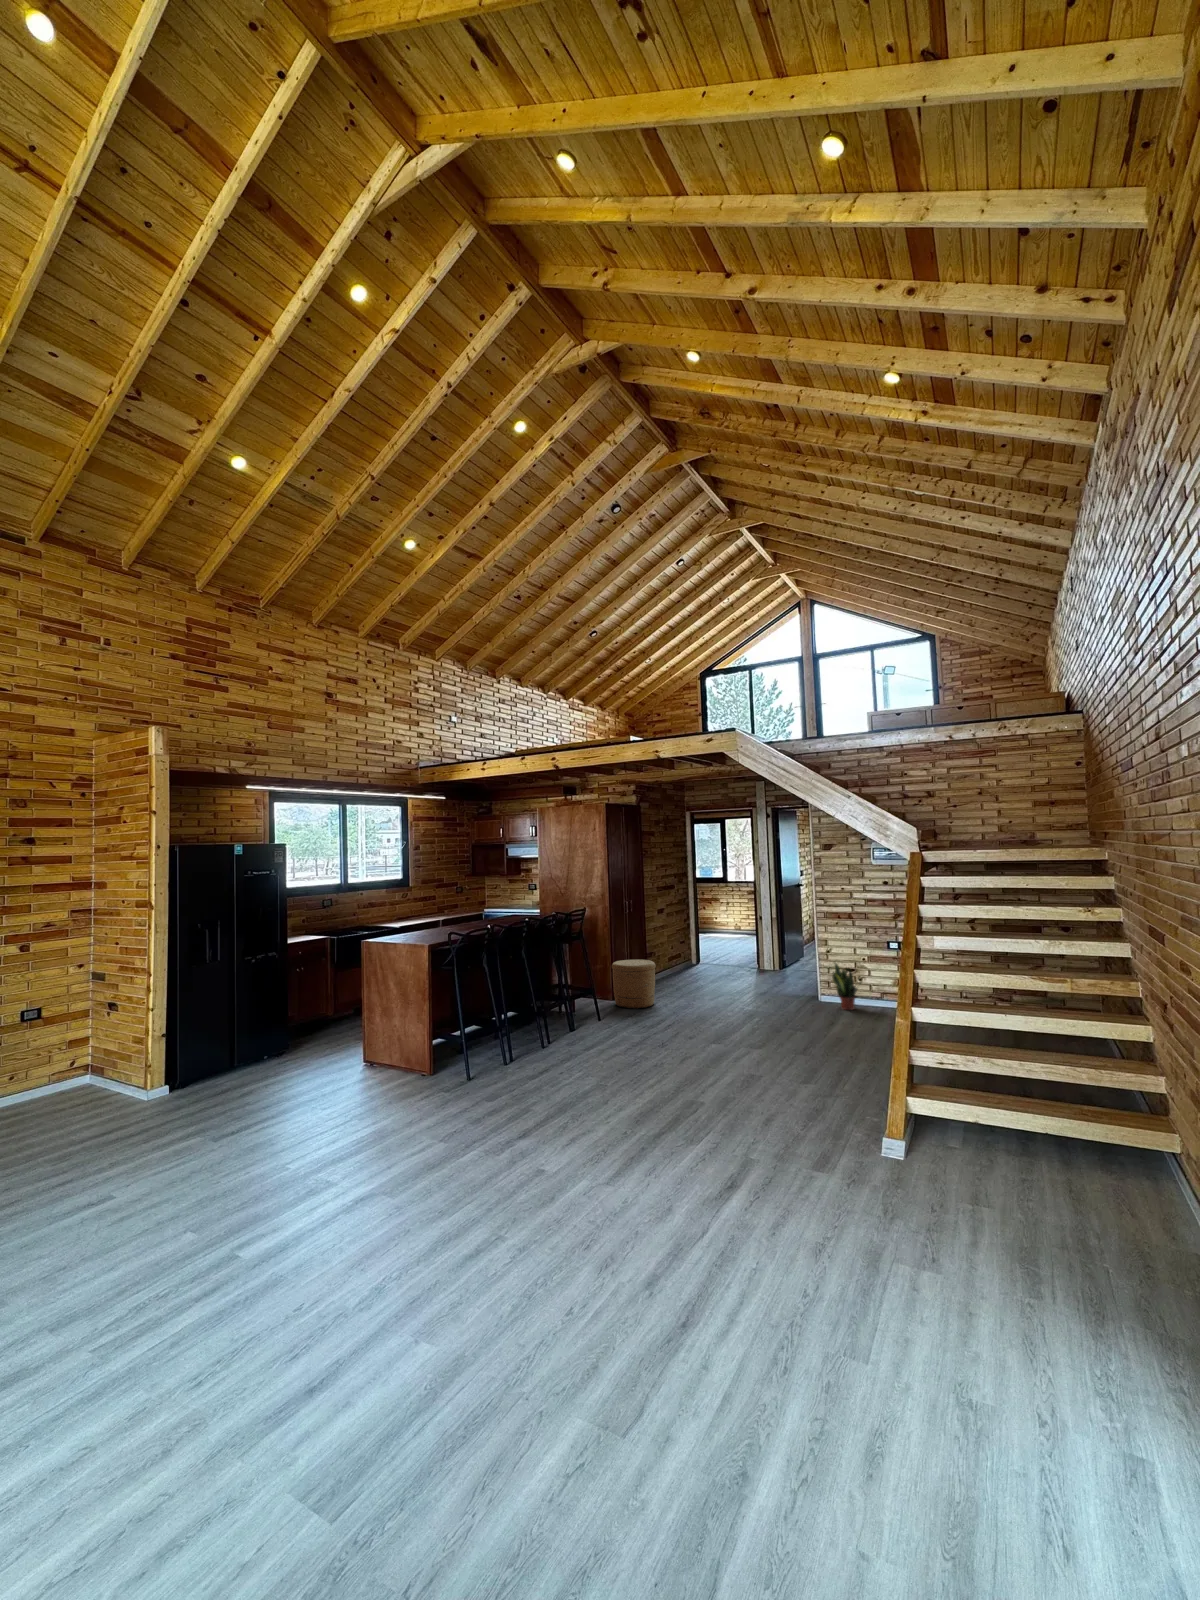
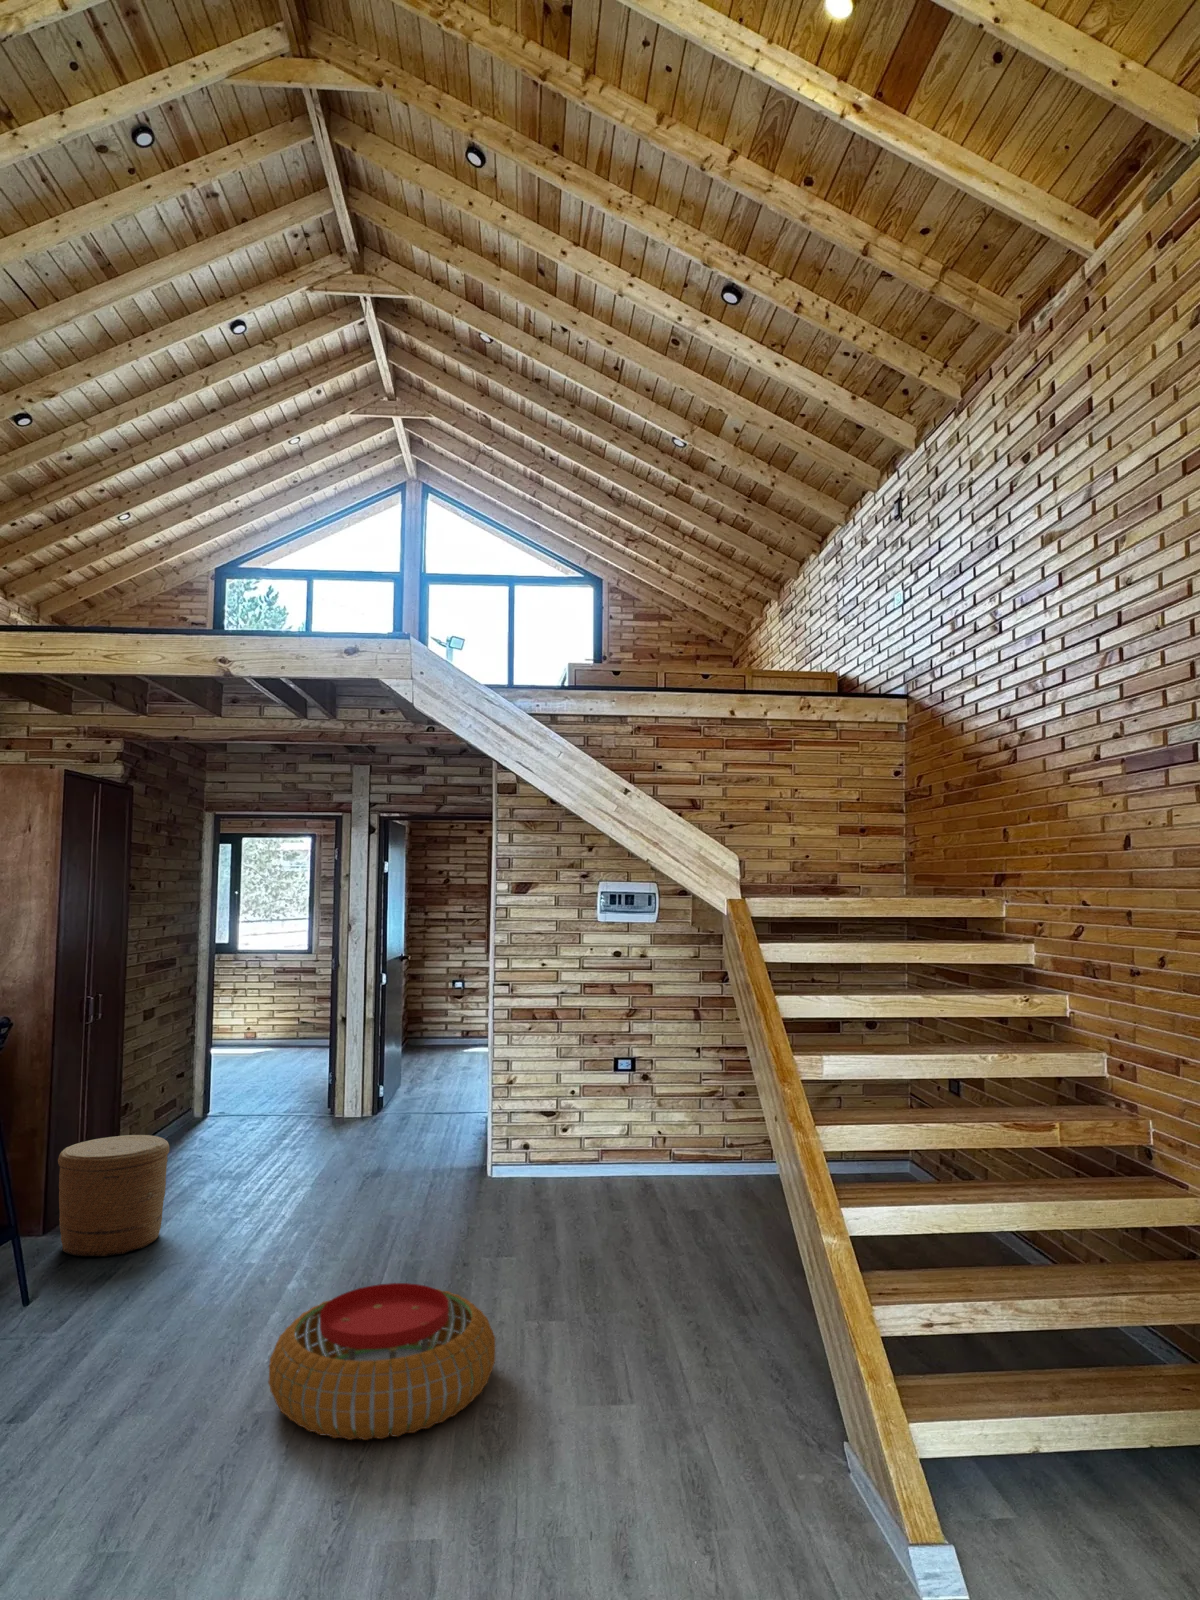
potted plant: present [832,963,861,1010] -> none [522,1099,576,1188]
pouf: none [658,1023,753,1077] -> present [268,1283,495,1440]

